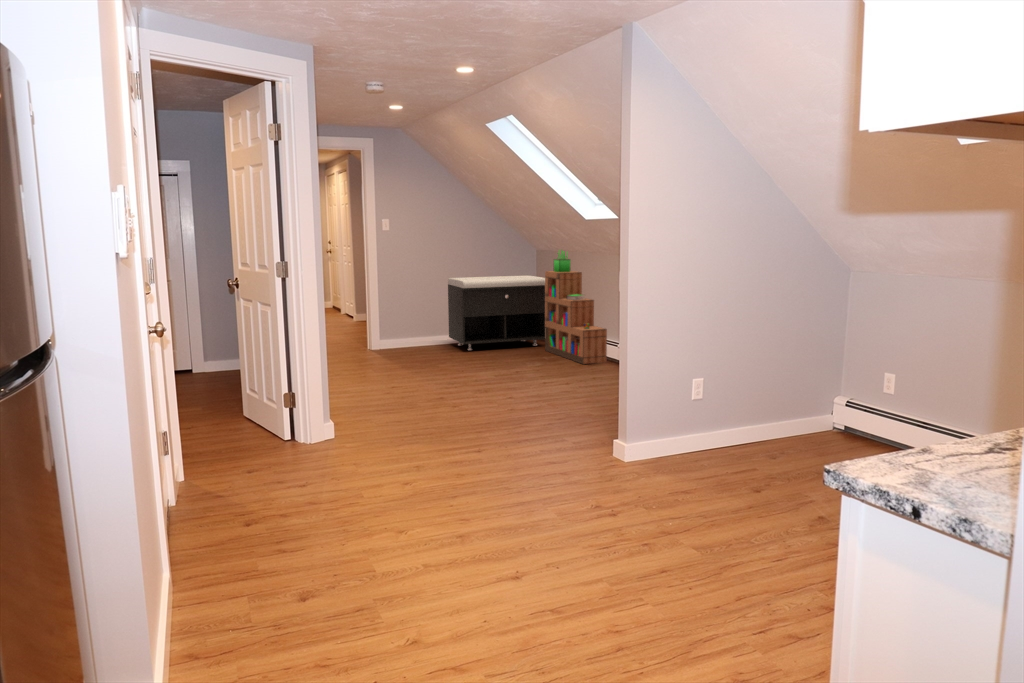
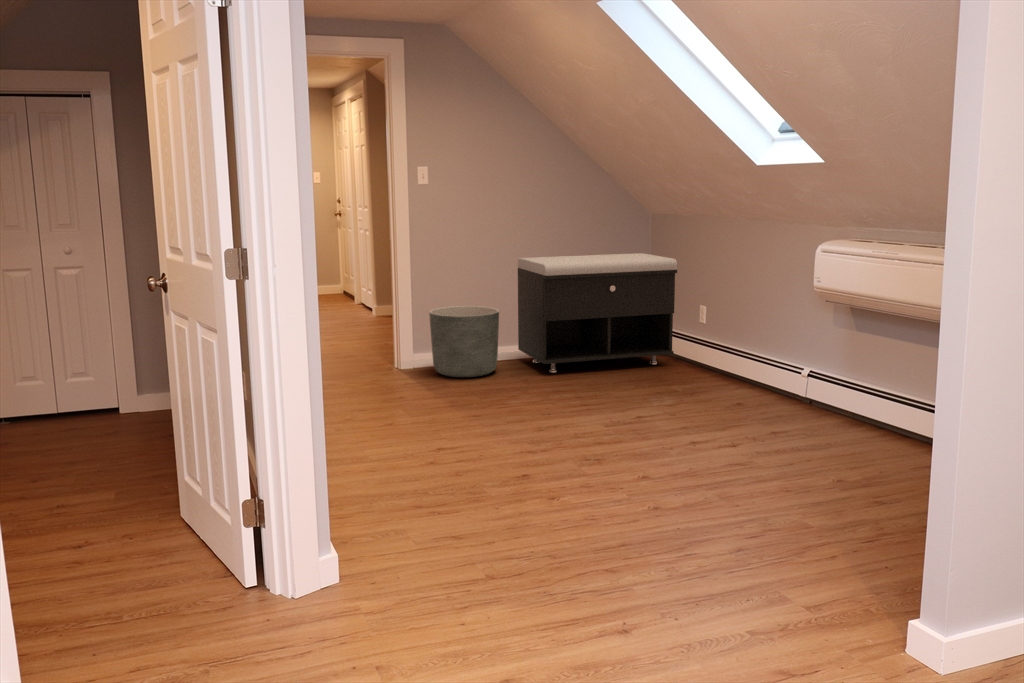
bookshelf: present [545,251,607,364] -> none [673,214,785,403]
planter: none [390,309,435,353] -> present [429,306,499,377]

